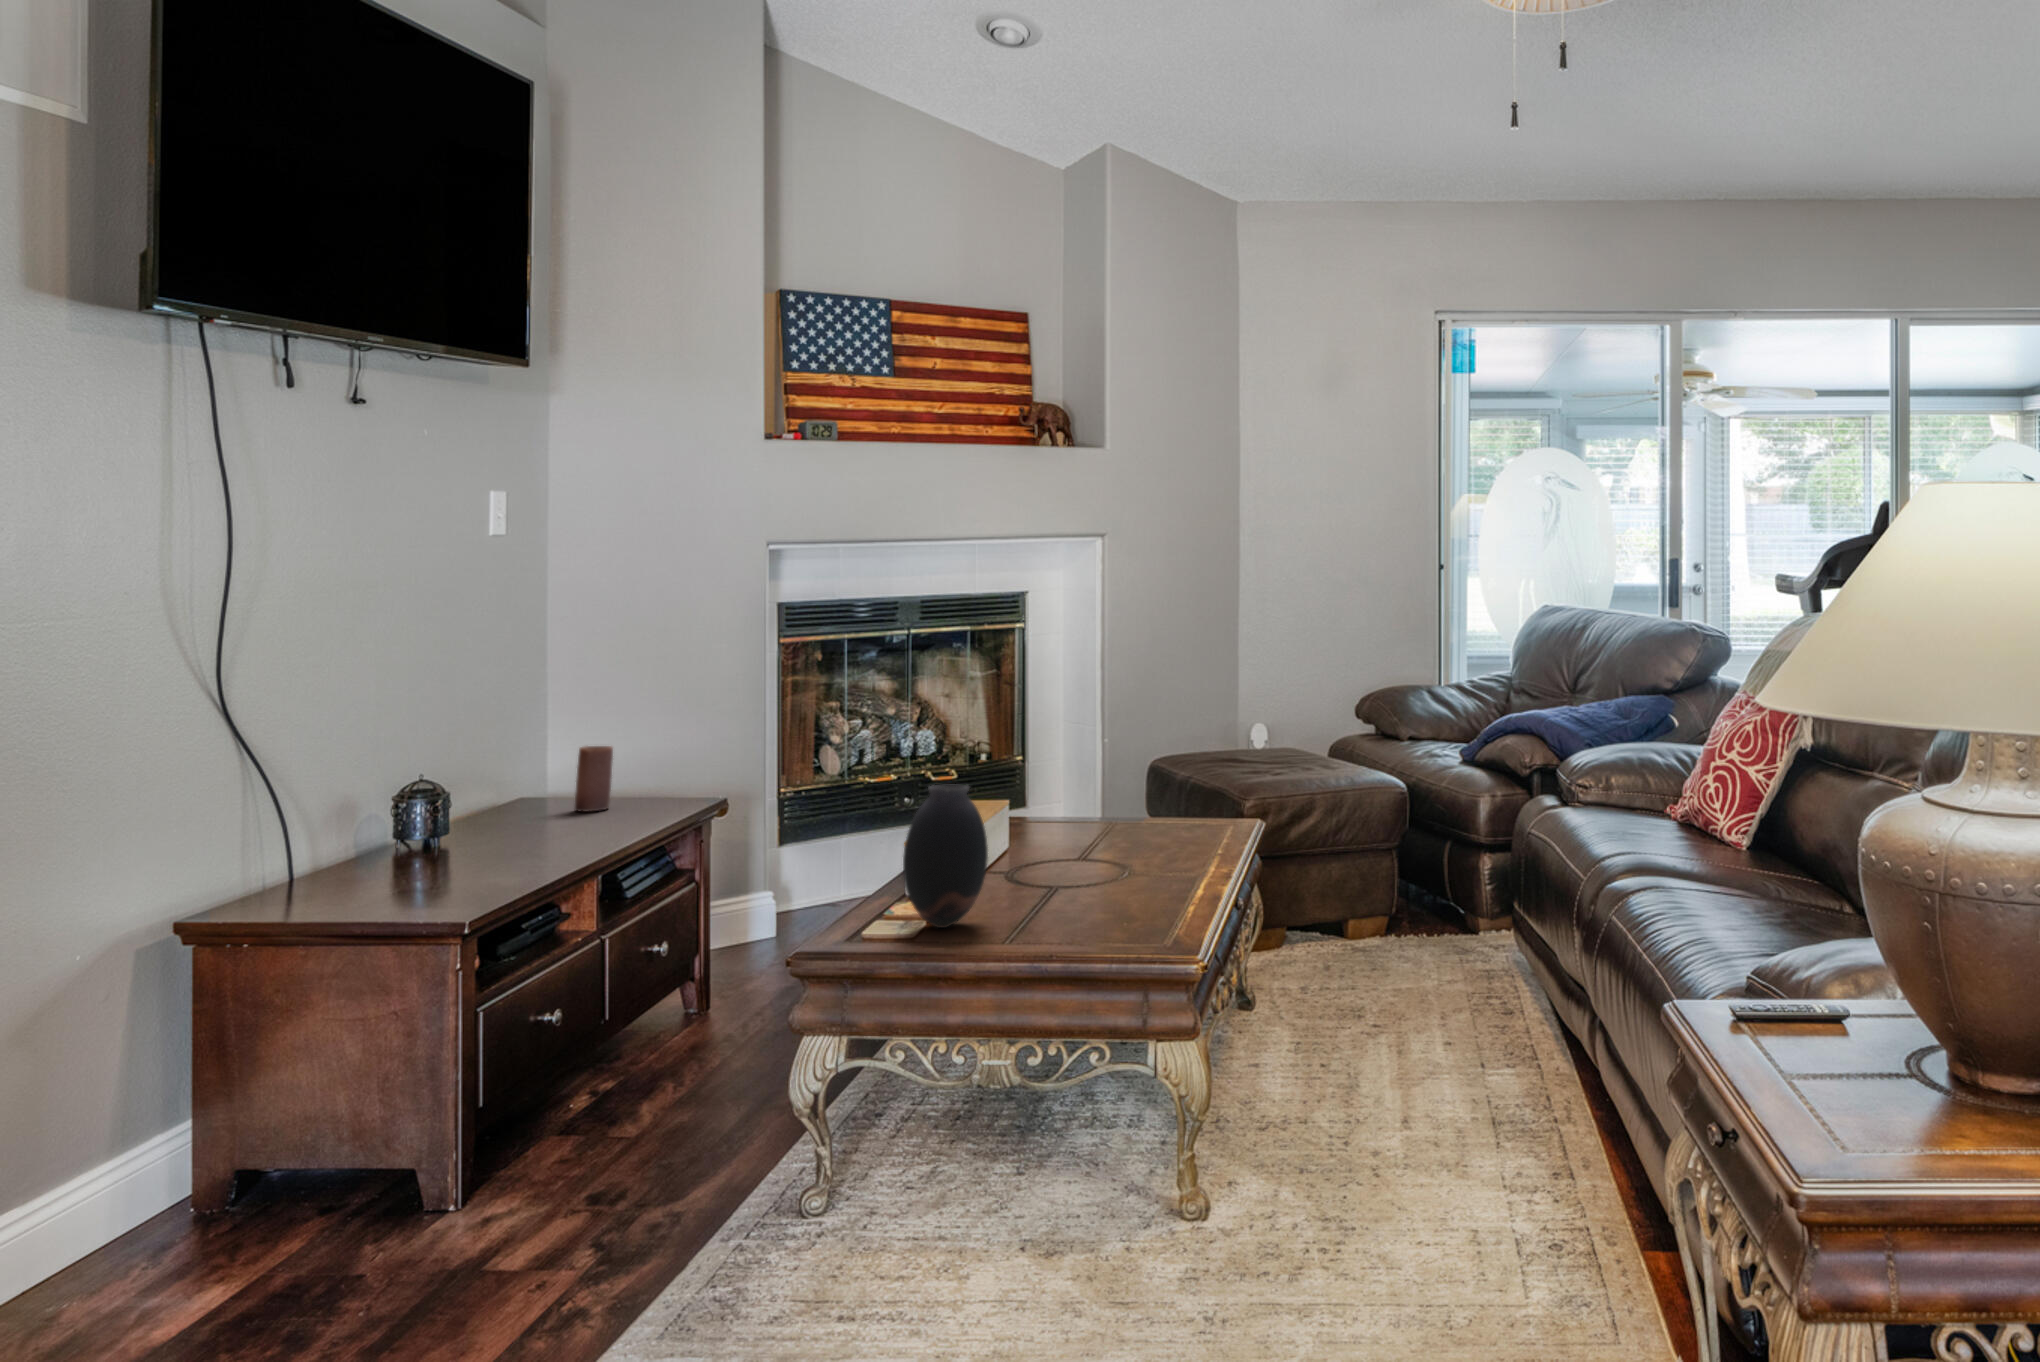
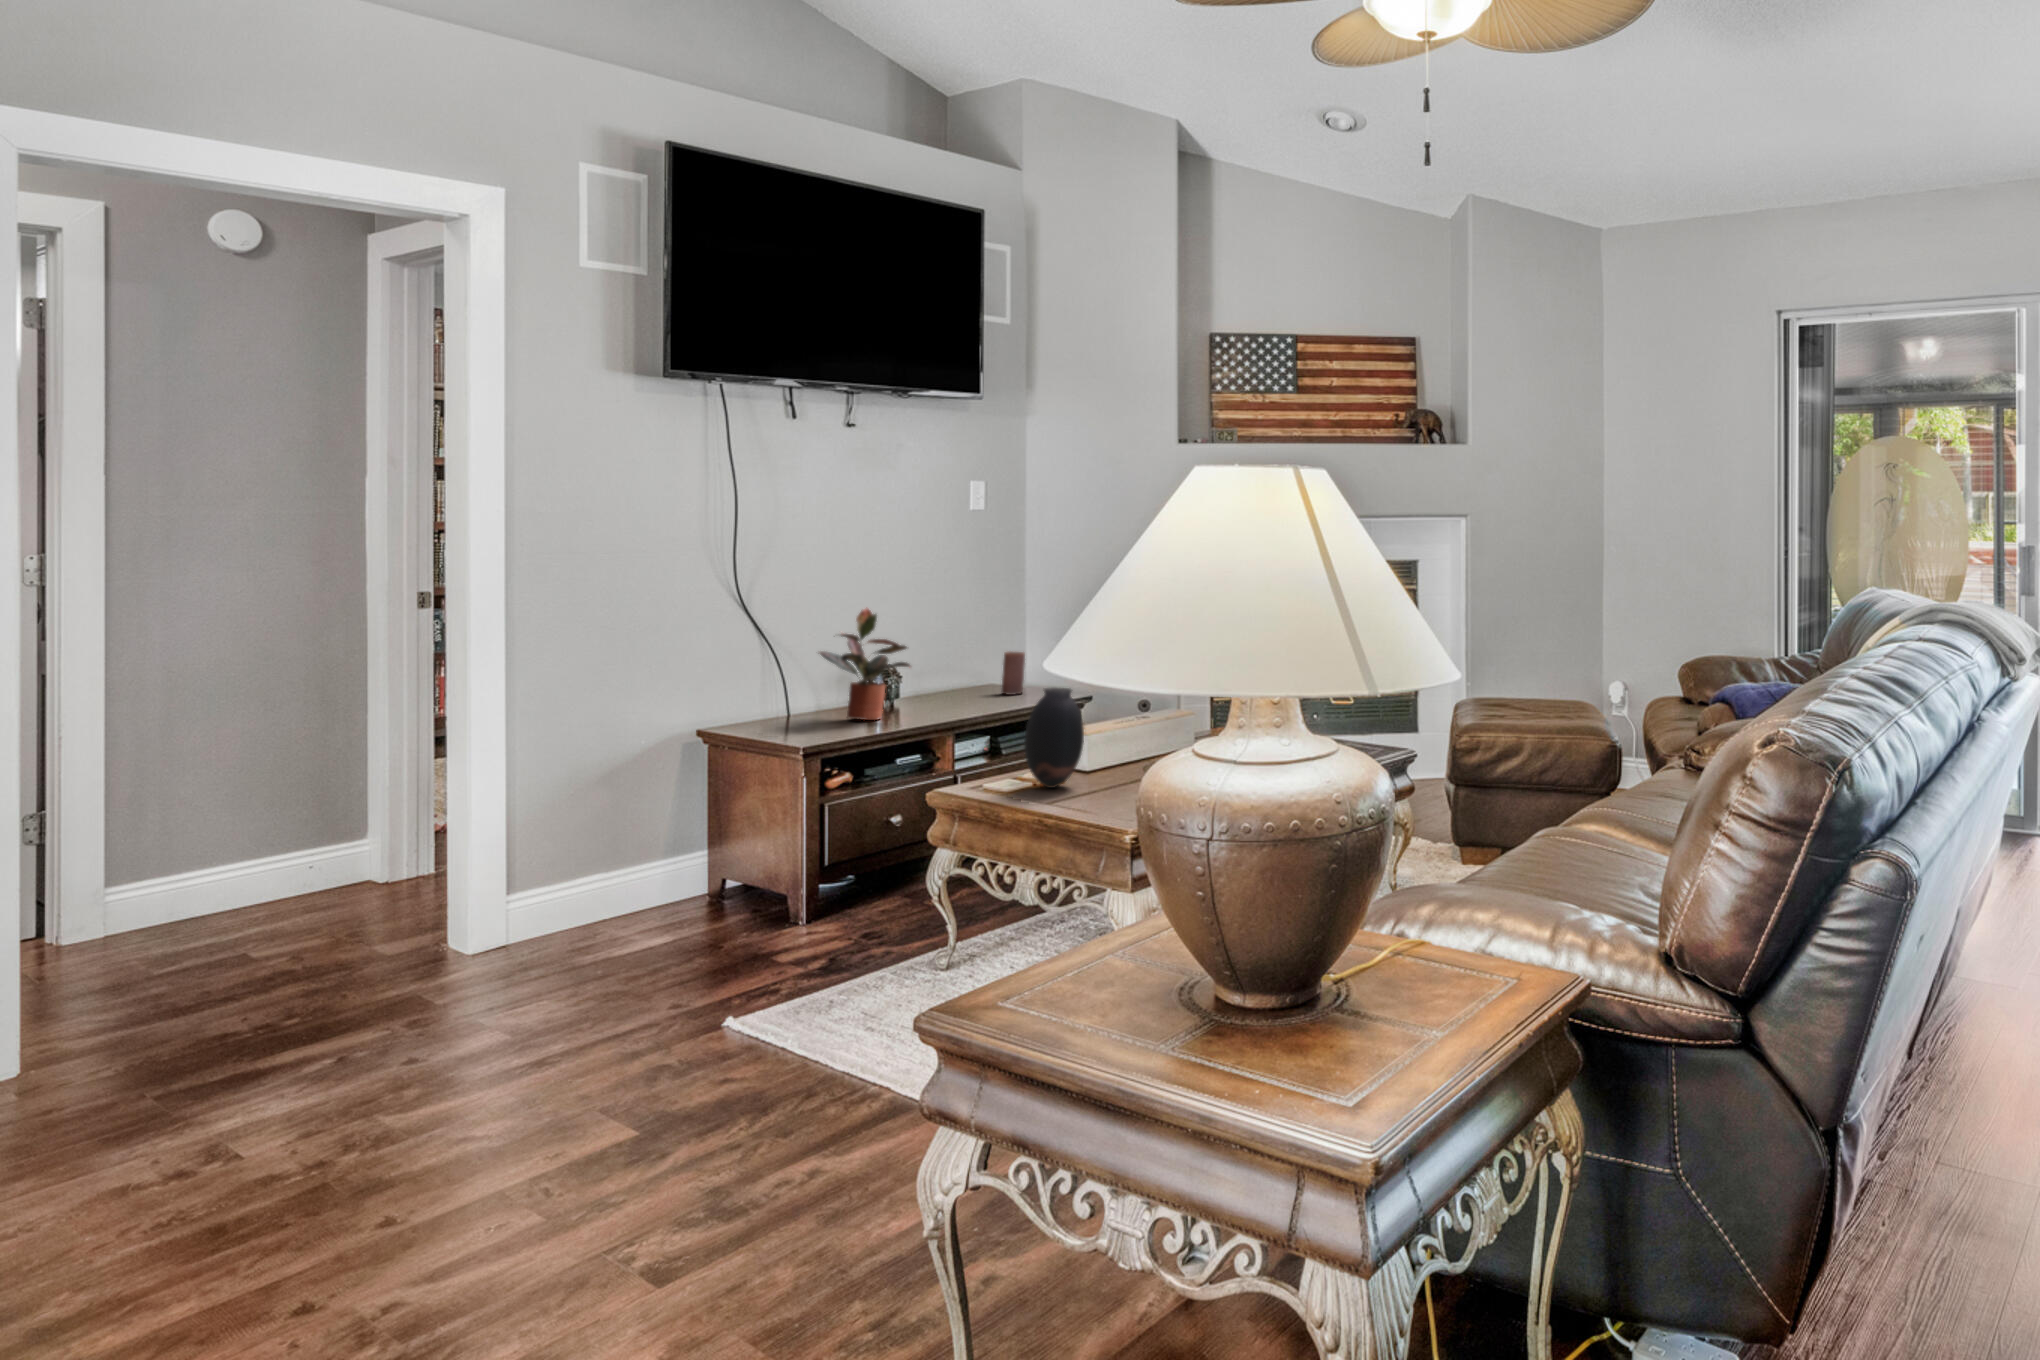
potted plant: none [370,692,538,873] -> present [820,608,910,720]

